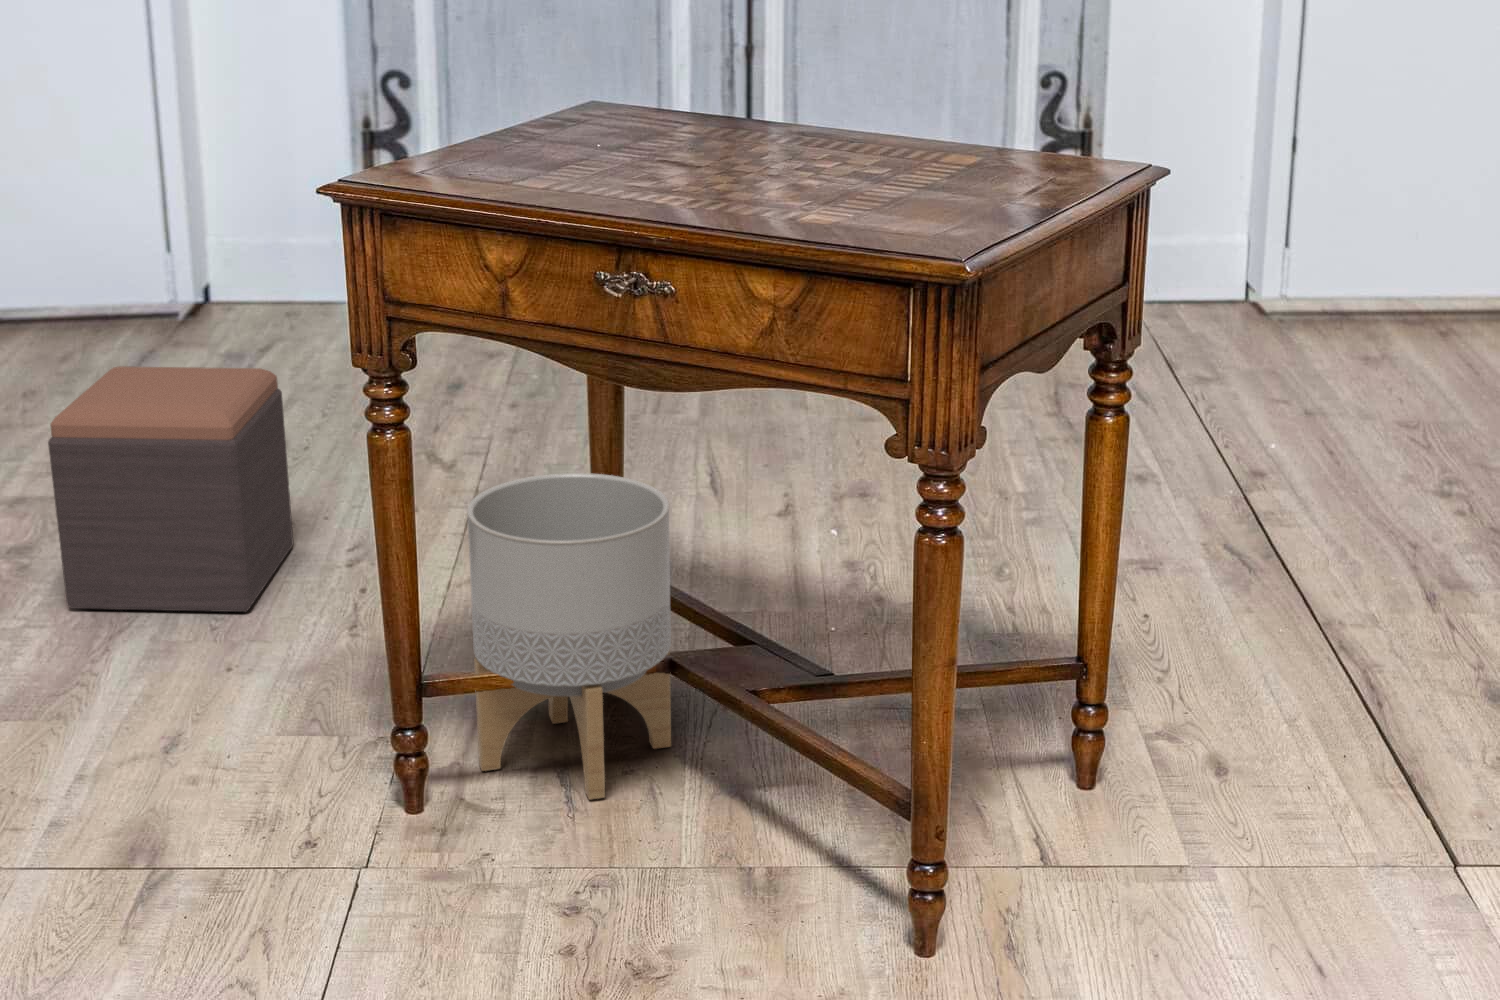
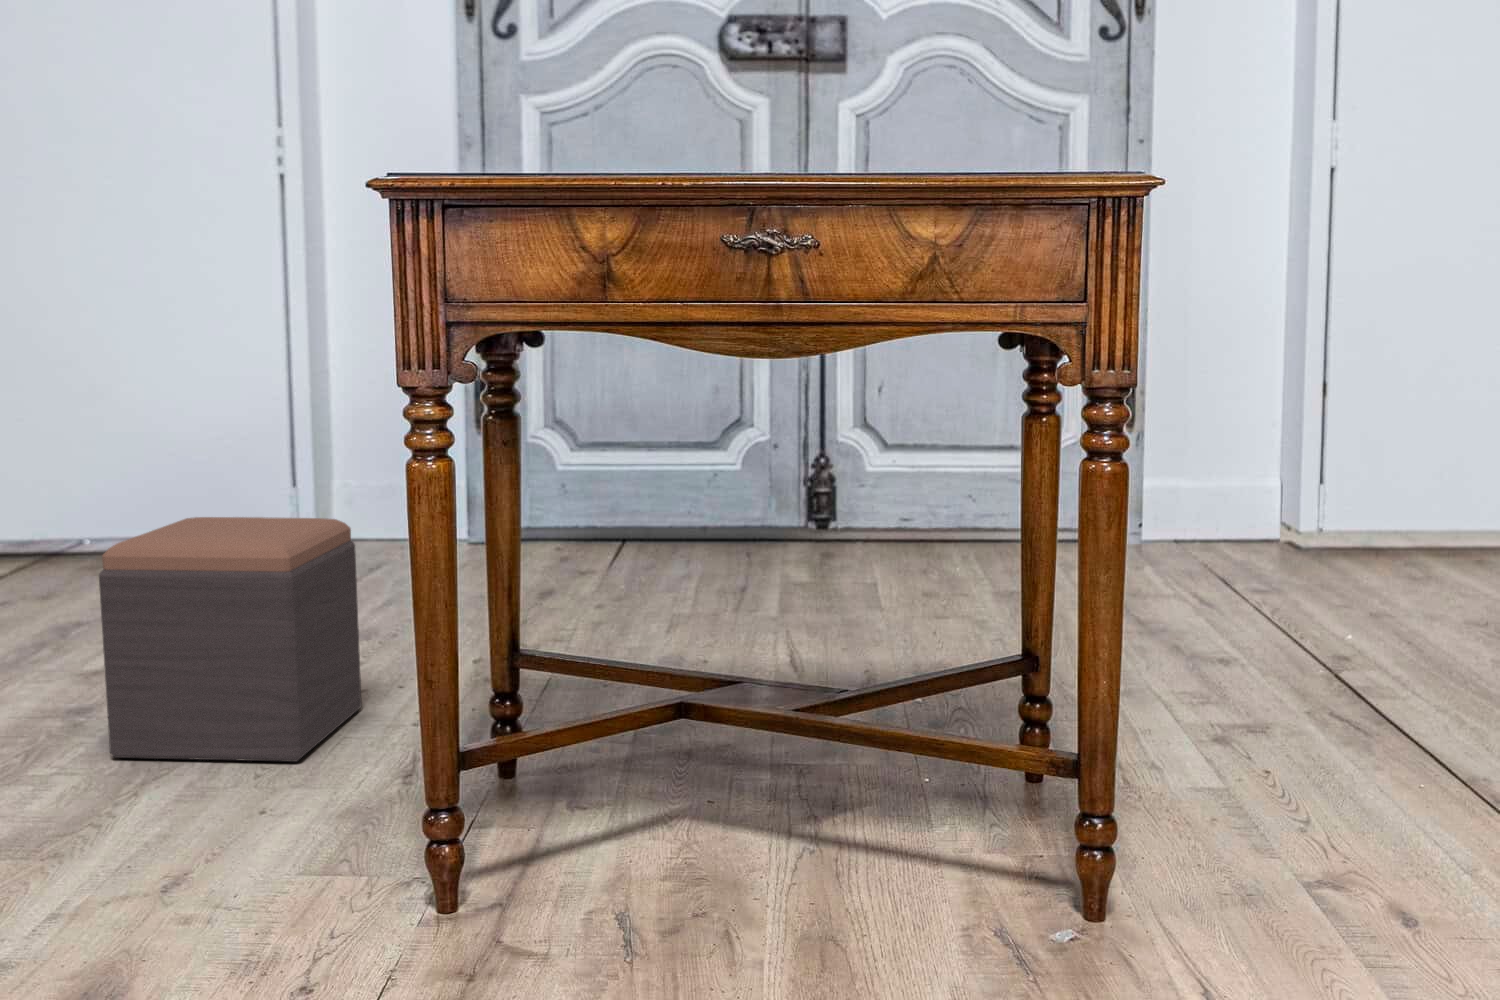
planter: present [467,473,671,799] -> none [516,571,749,943]

